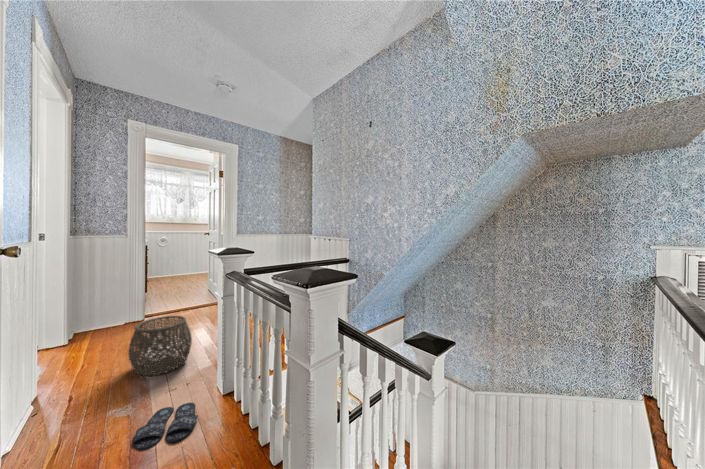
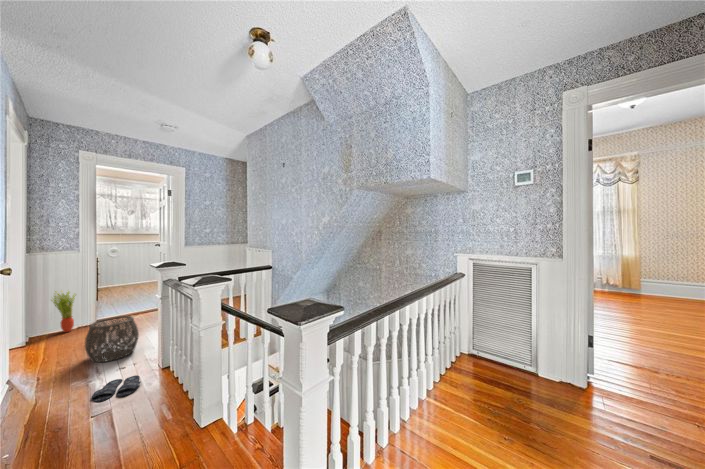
potted plant: none [95,279,124,329] -> present [51,291,76,332]

